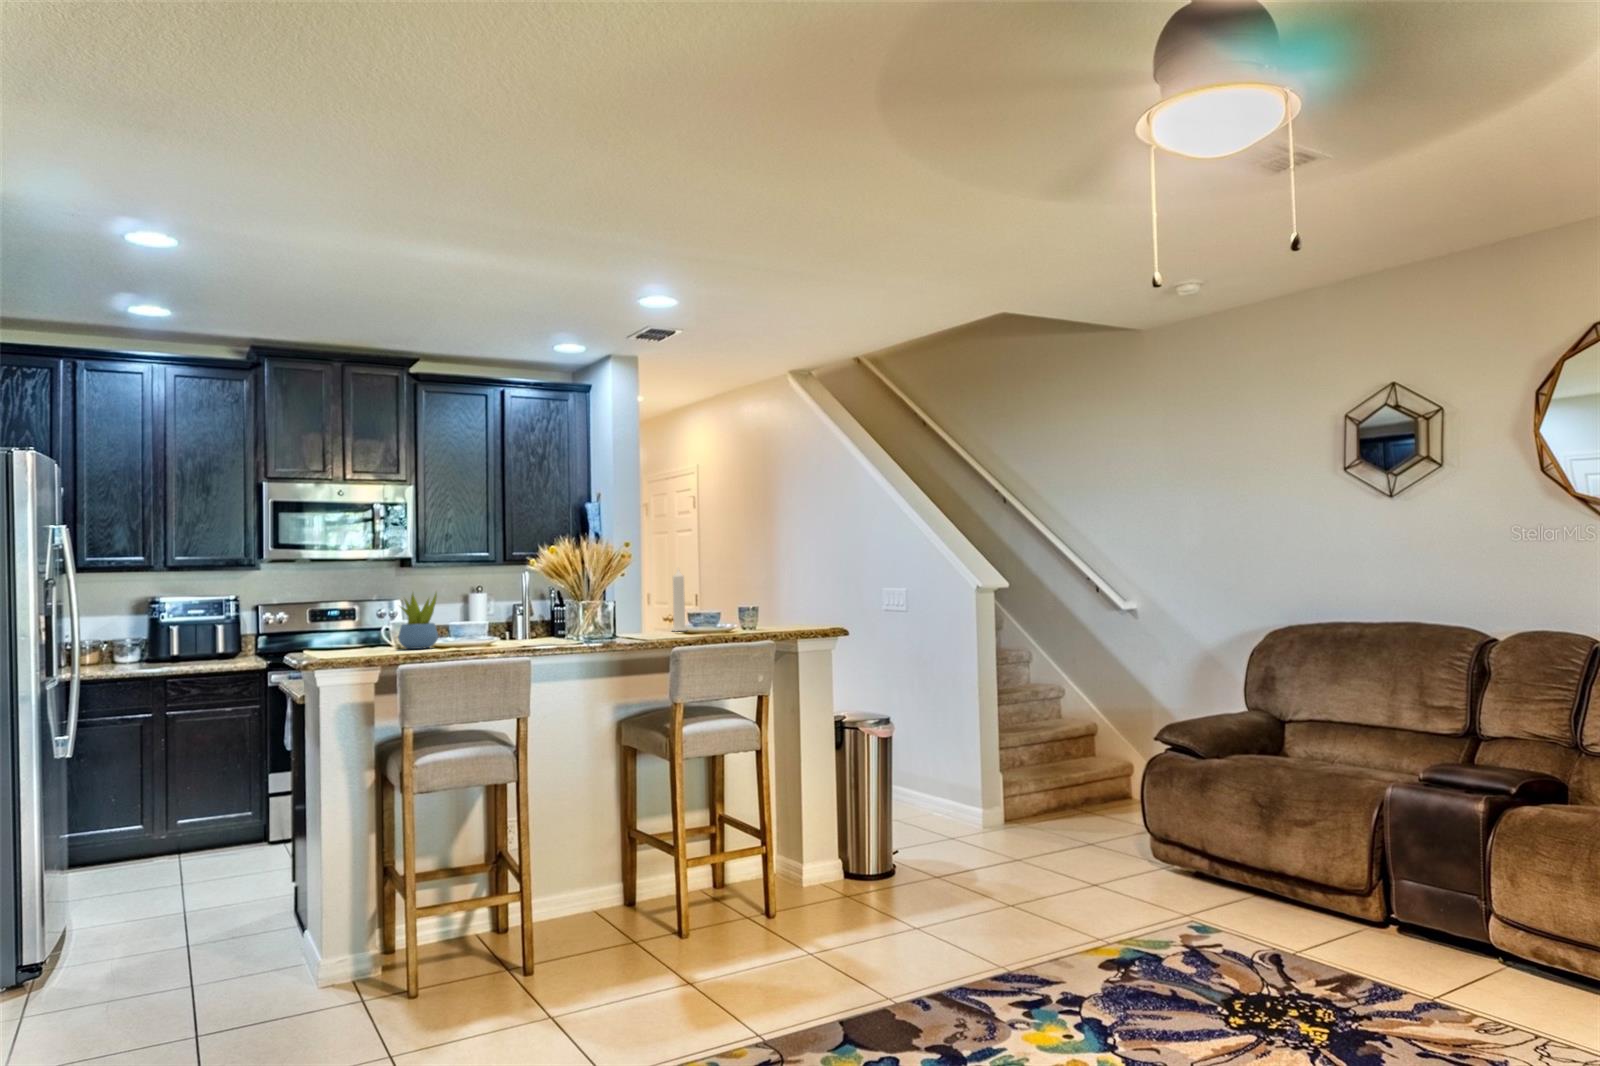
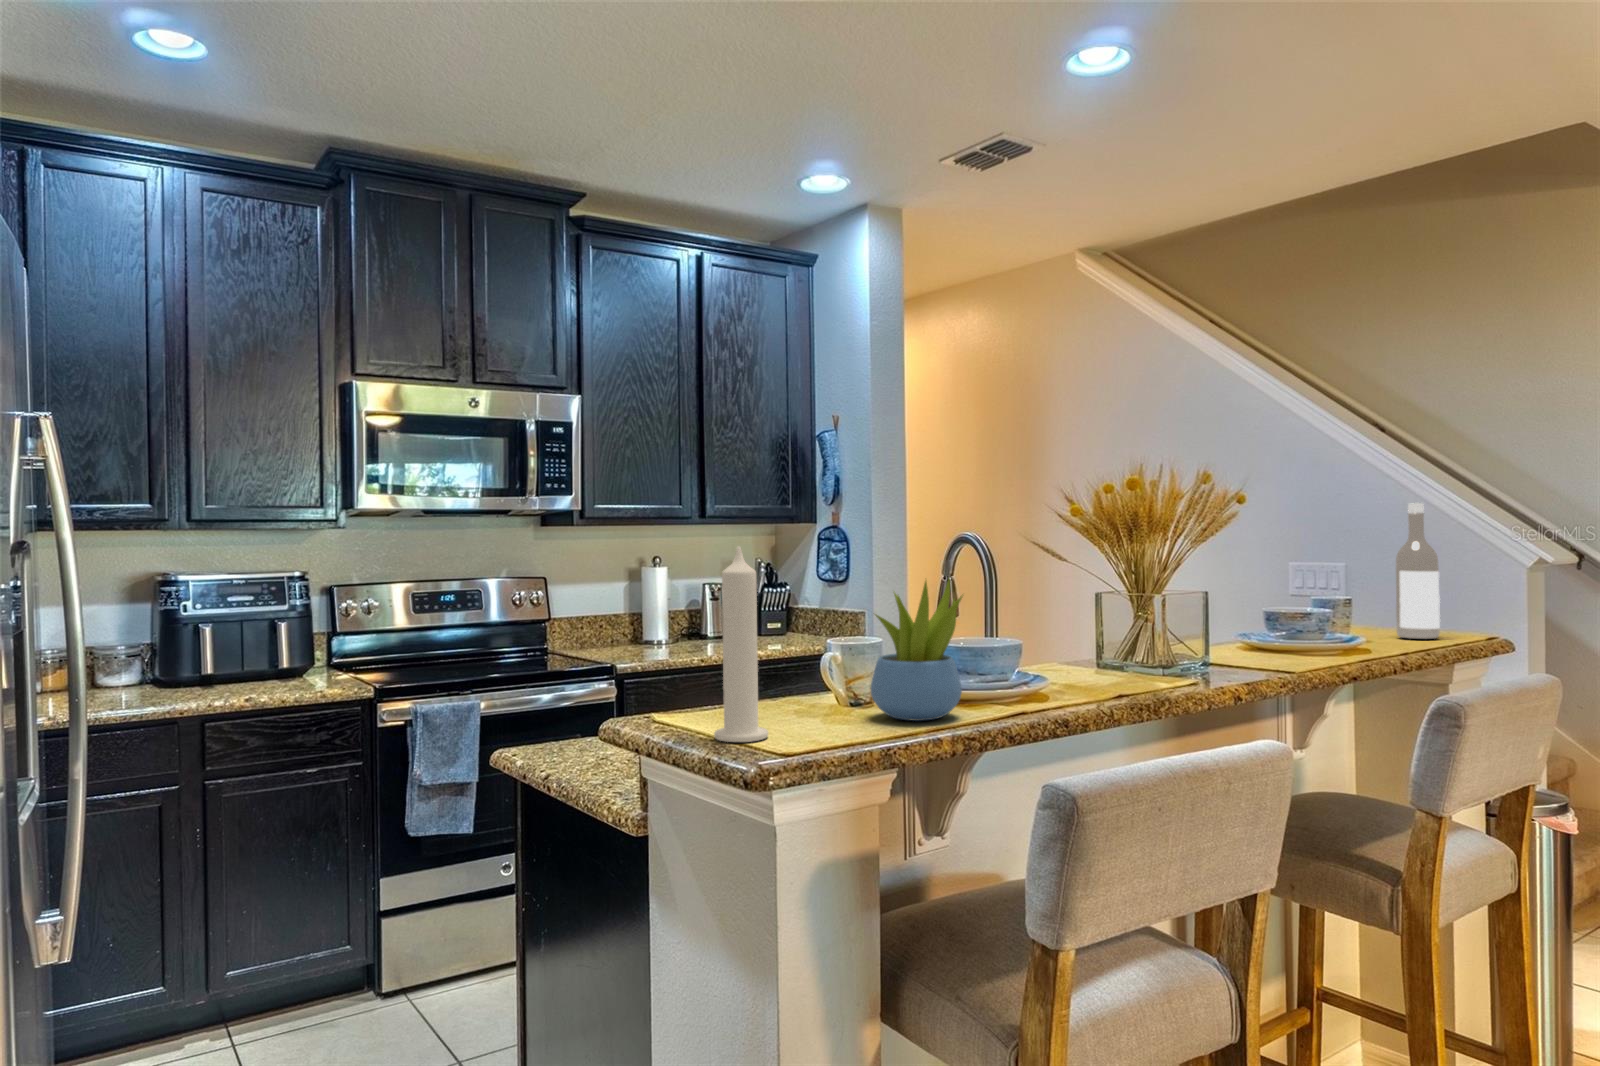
wine bottle: none [777,552,798,625] -> present [1396,503,1440,639]
candle: present [671,569,688,631] -> present [714,546,768,742]

